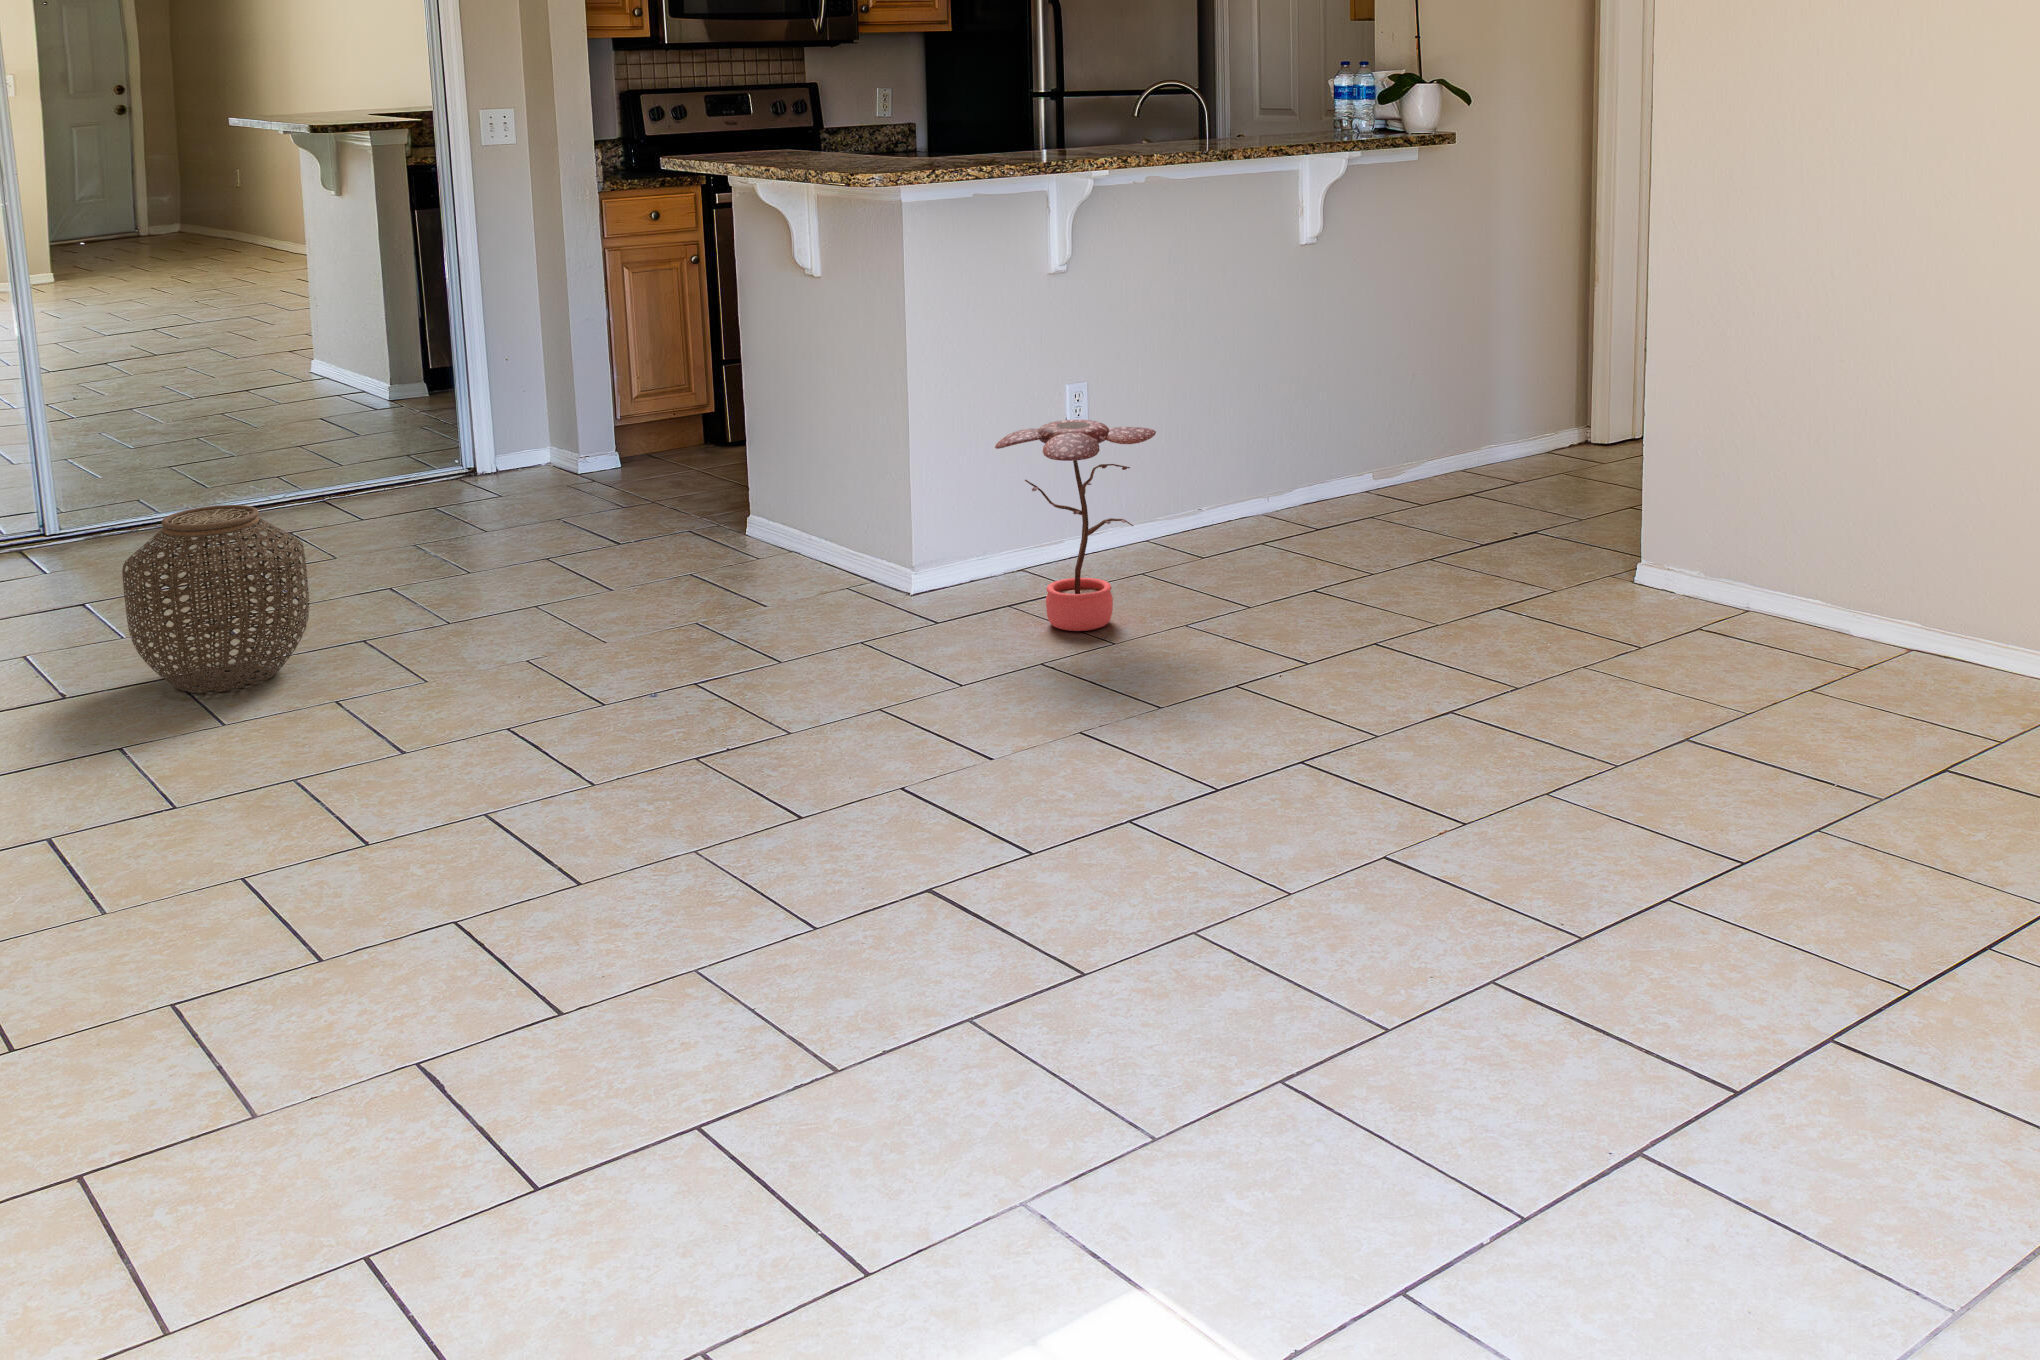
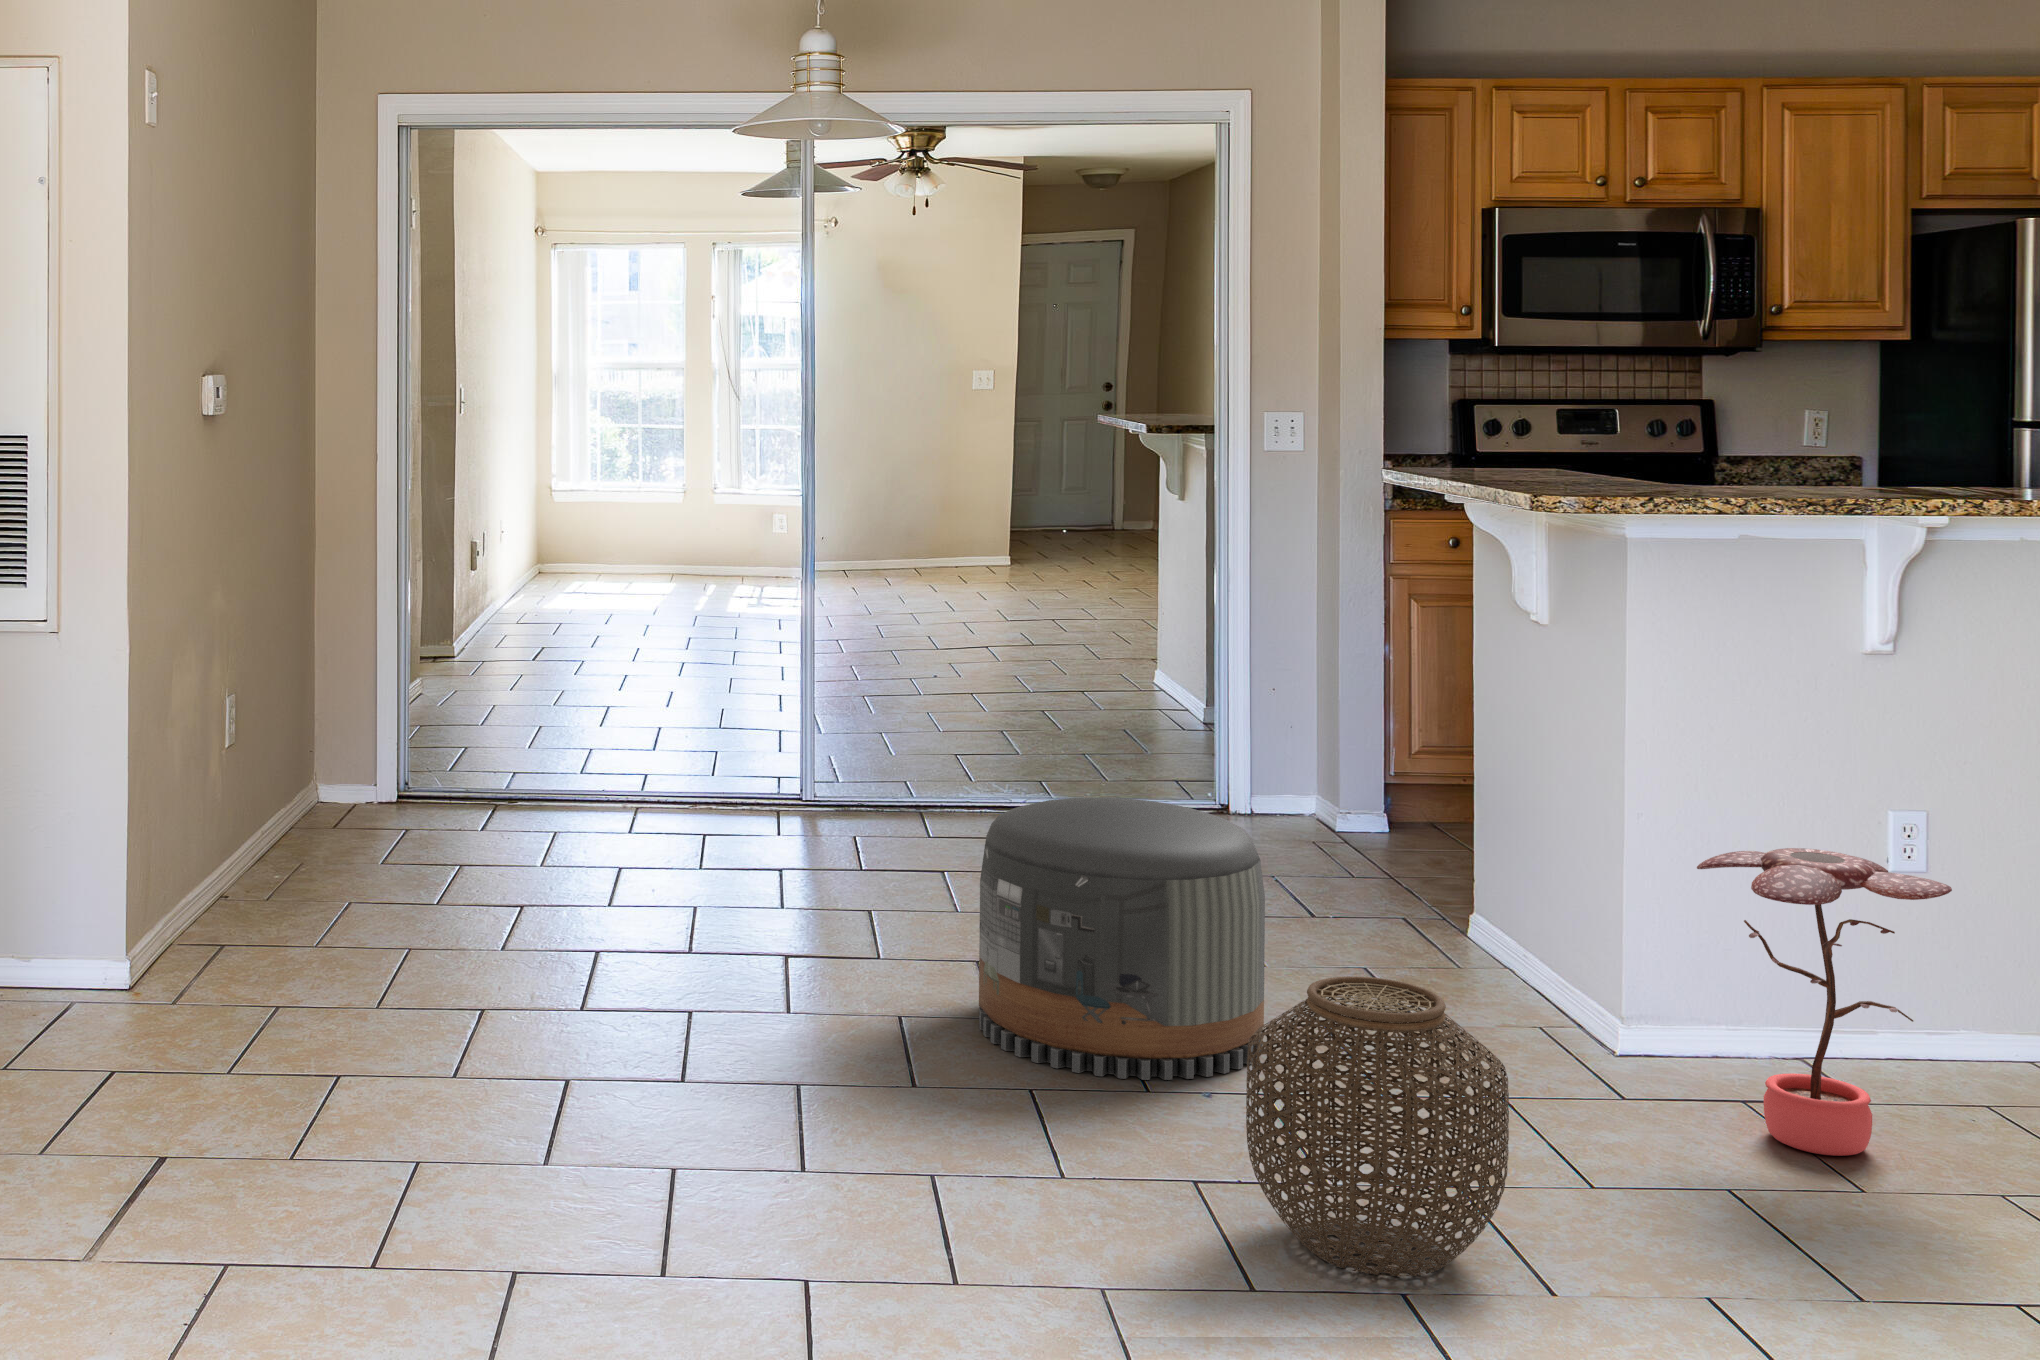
pouf: none [419,475,687,725] -> present [979,797,1265,1080]
woven basket: present [122,505,309,693] -> present [1246,976,1509,1276]

